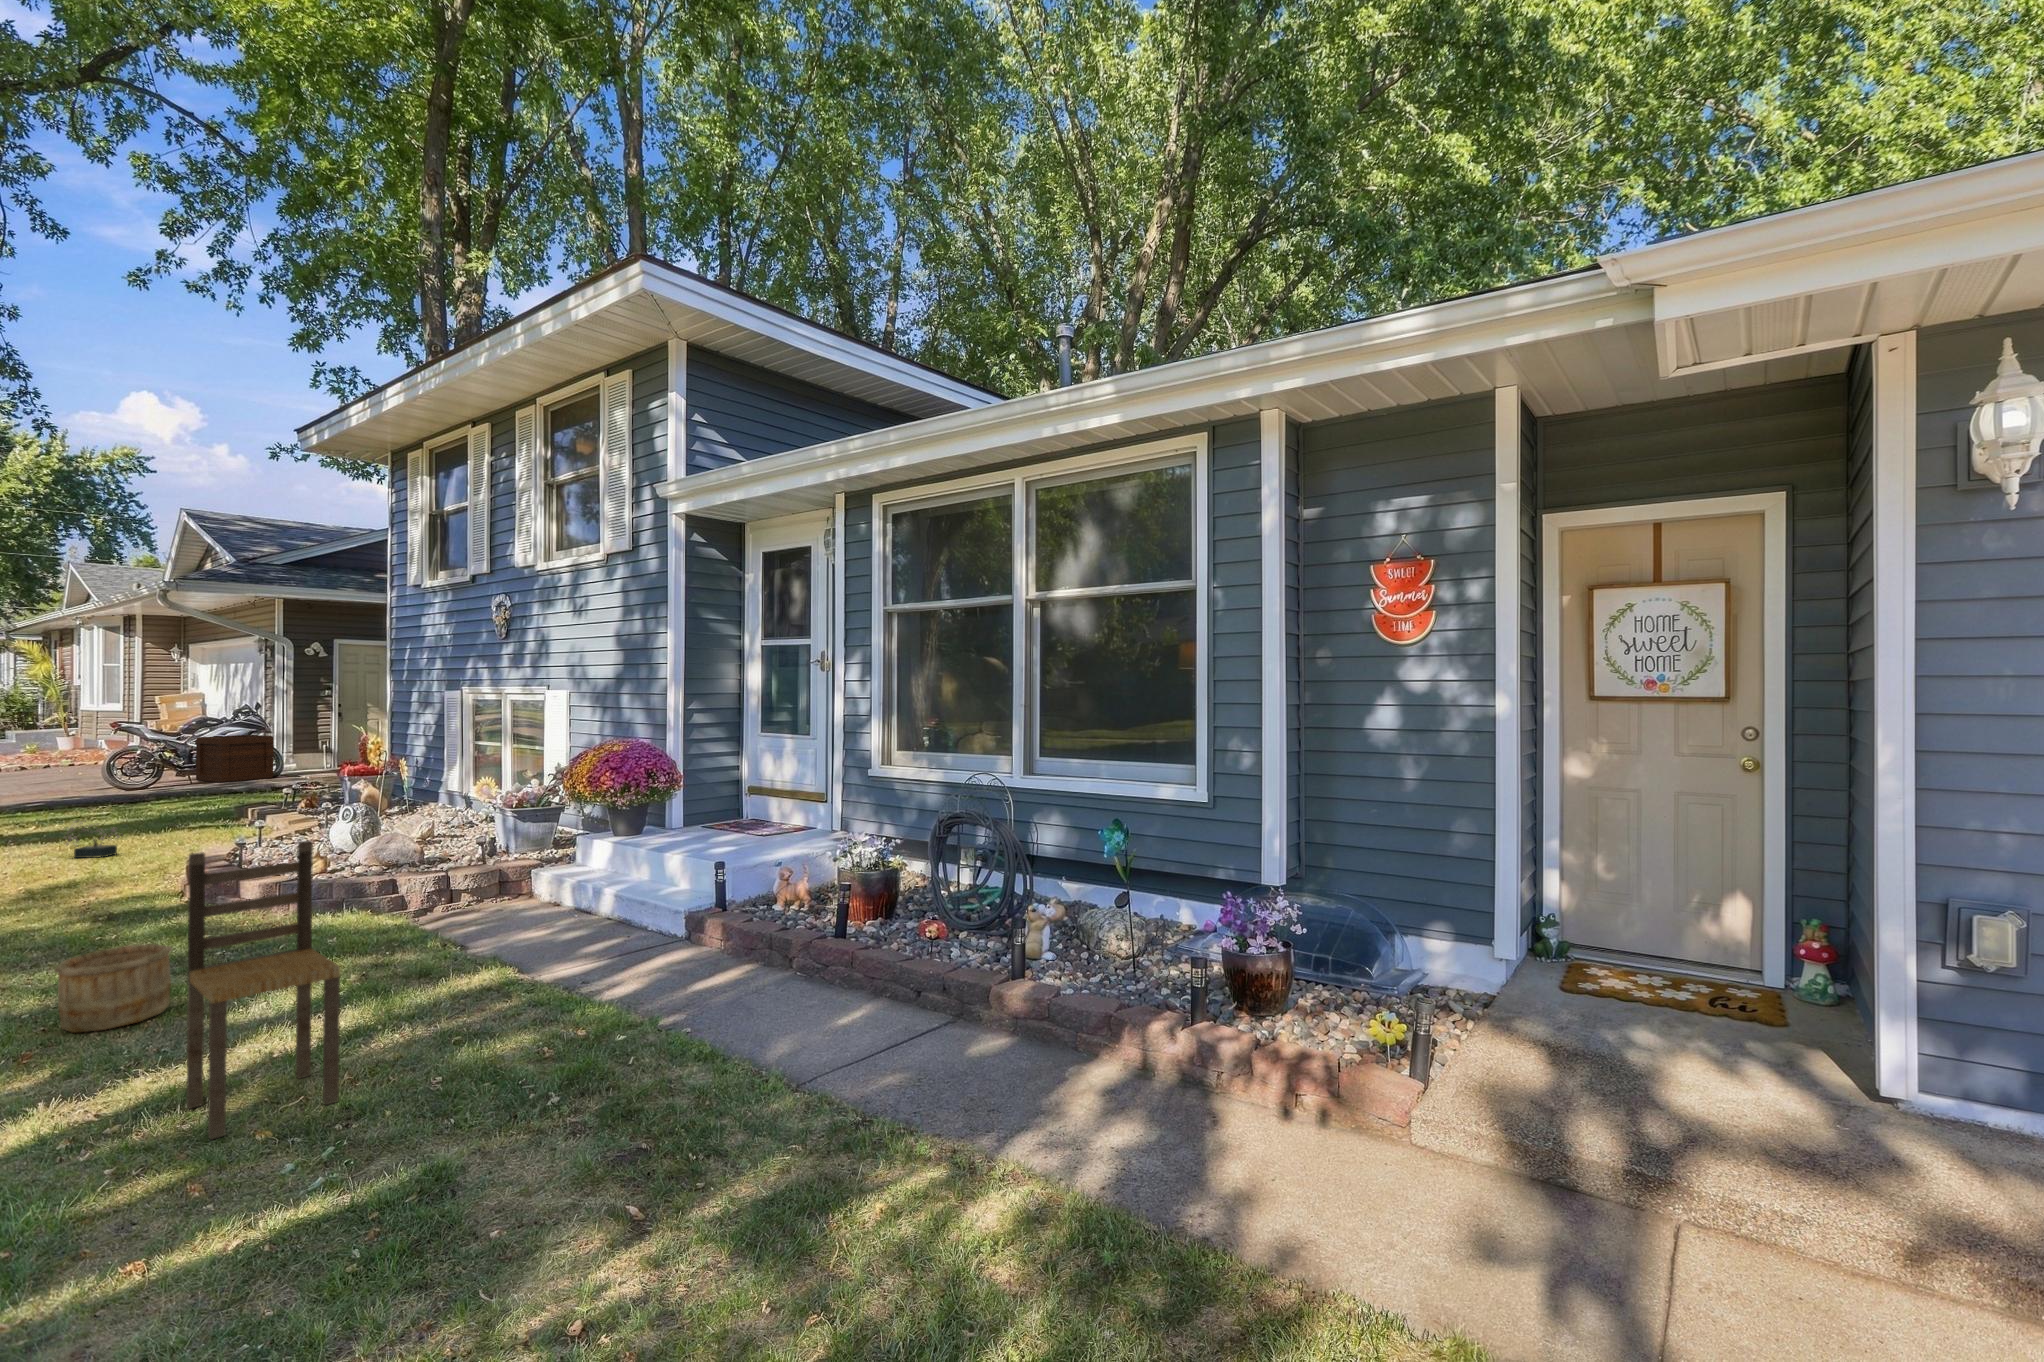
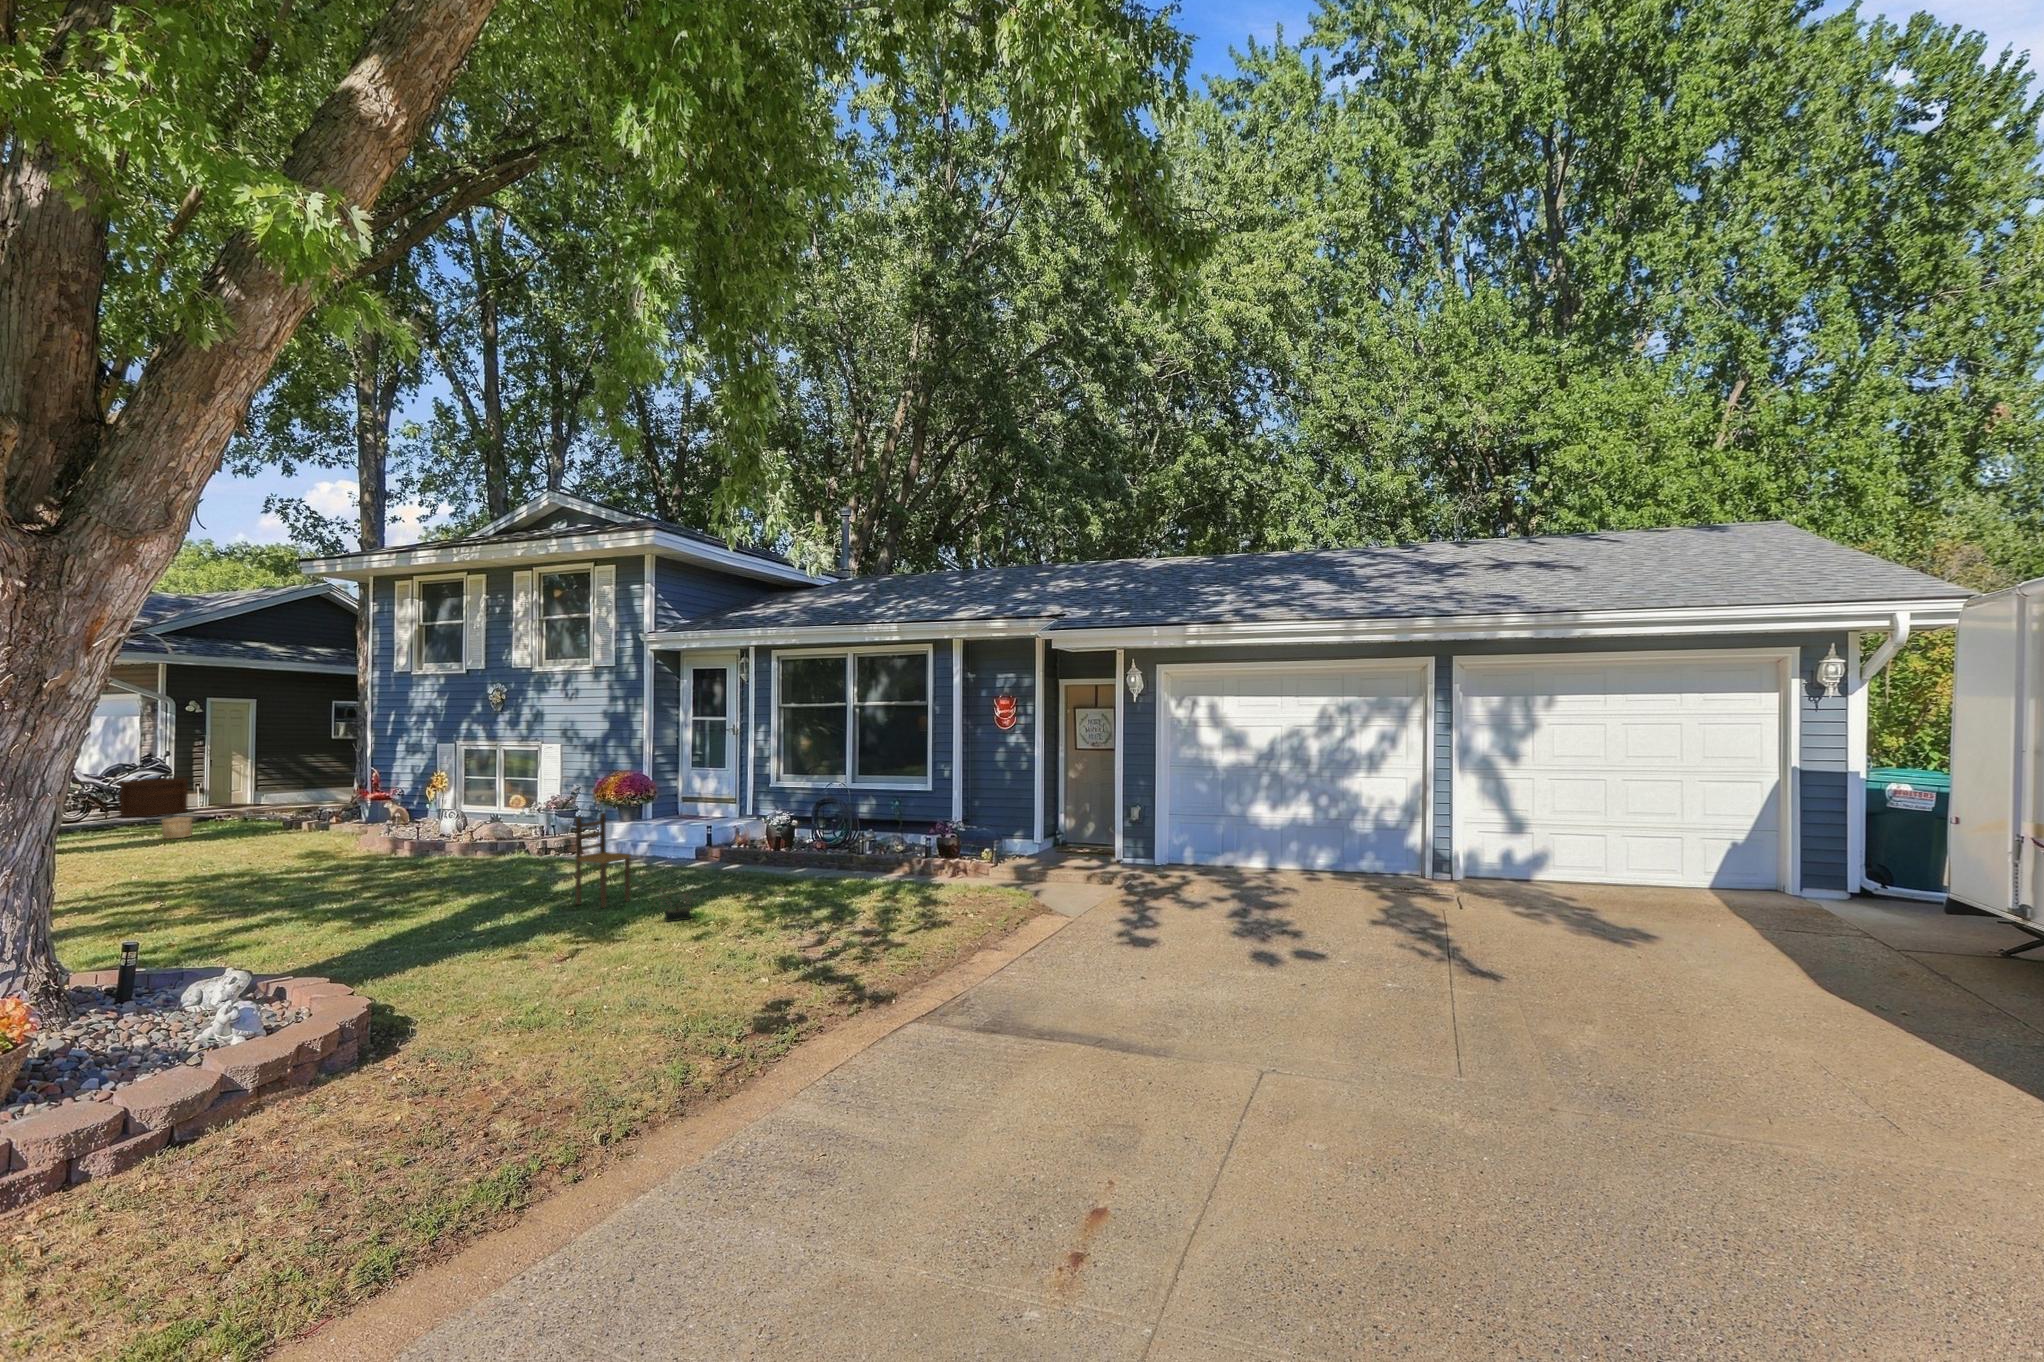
decorative plant: present [67,821,119,858] -> present [659,888,695,921]
wooden bucket: present [54,944,172,1033] -> present [162,817,192,839]

